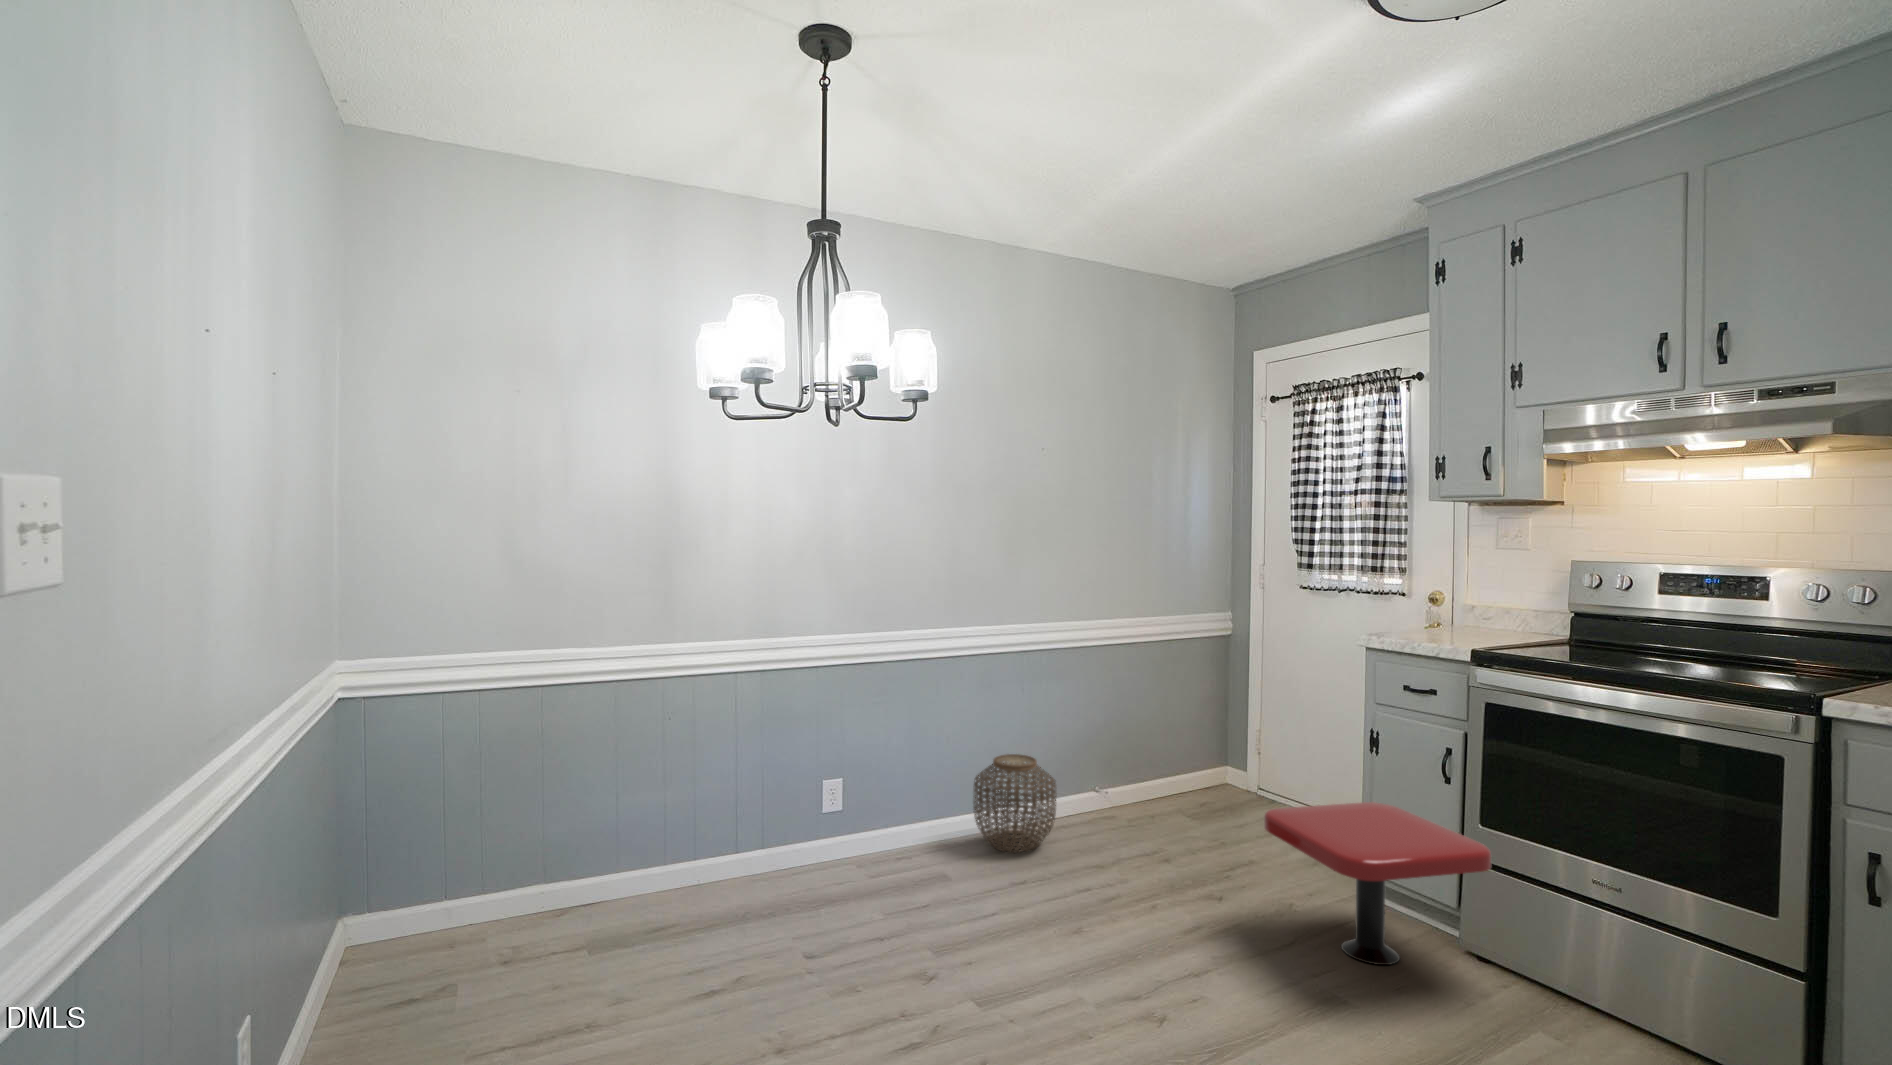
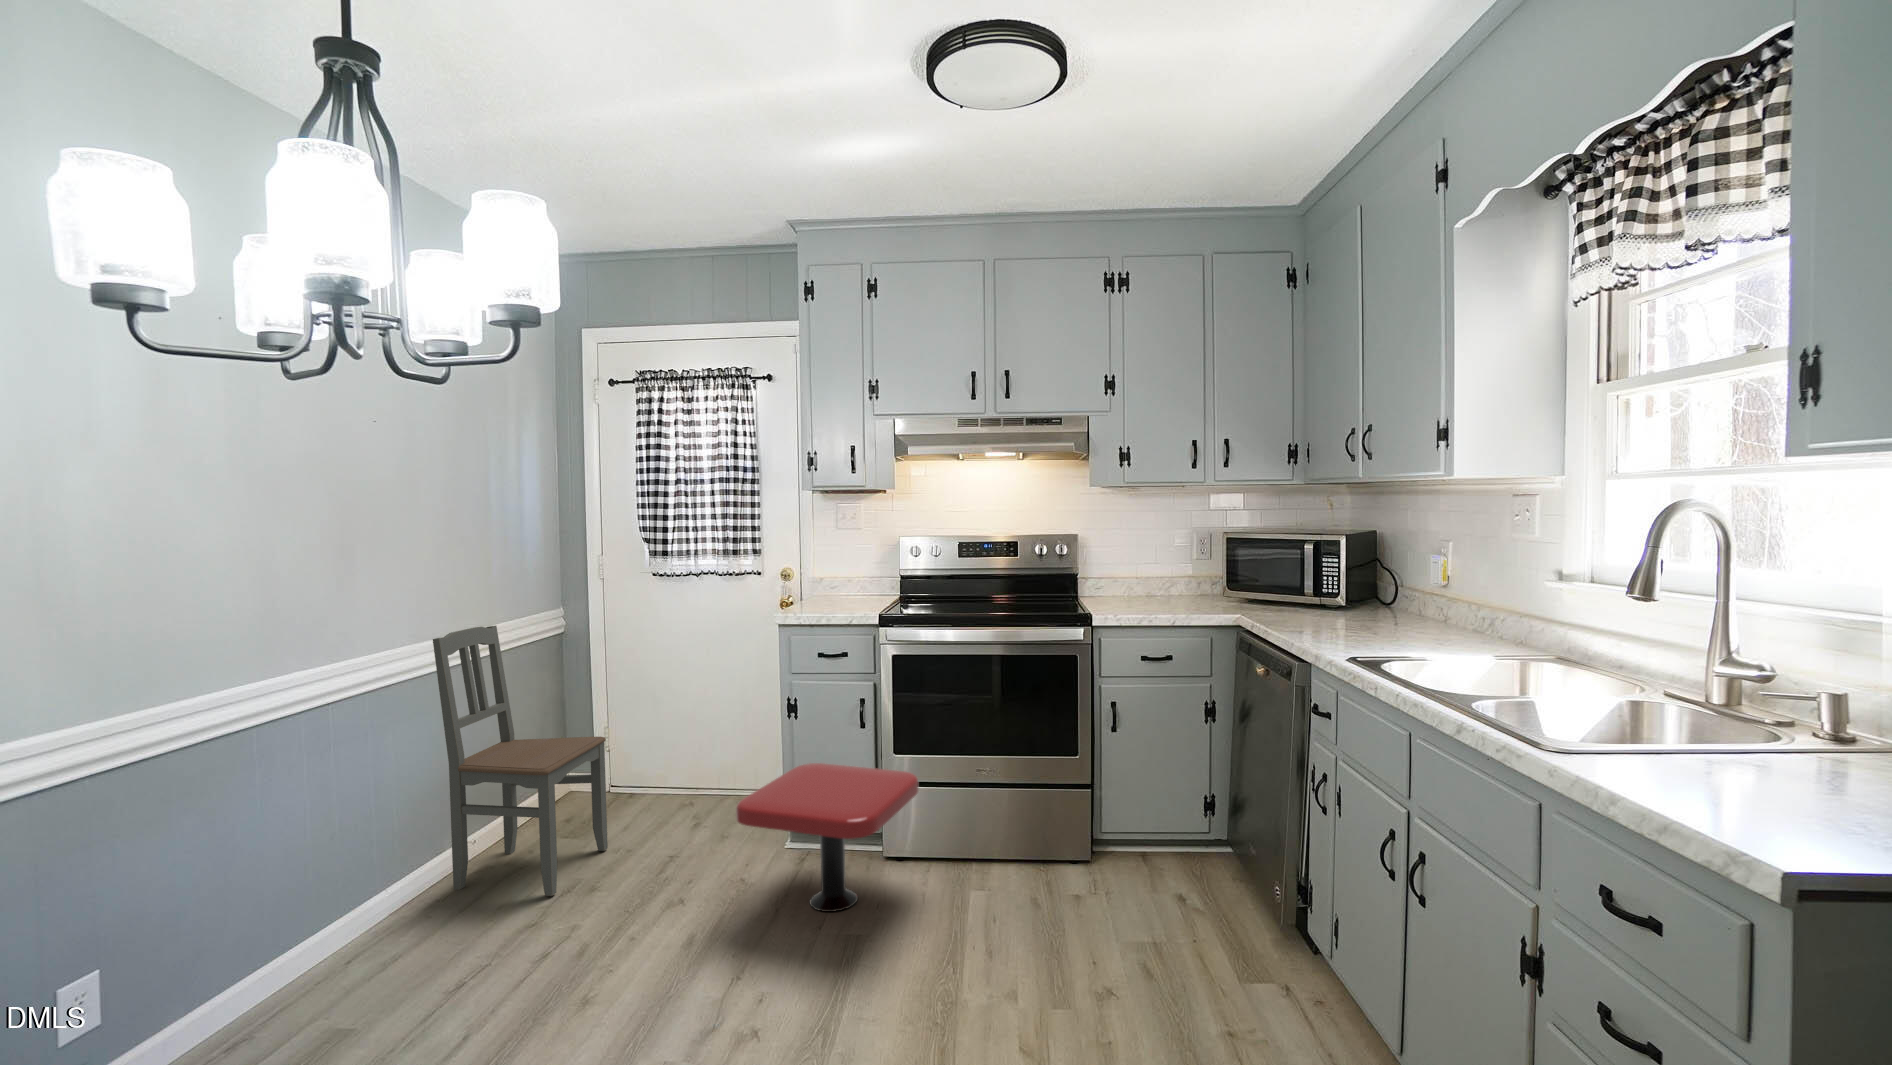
dining chair: none [1092,614,1219,845] -> present [433,626,608,896]
woven basket: present [973,754,1056,853] -> none [292,845,440,997]

